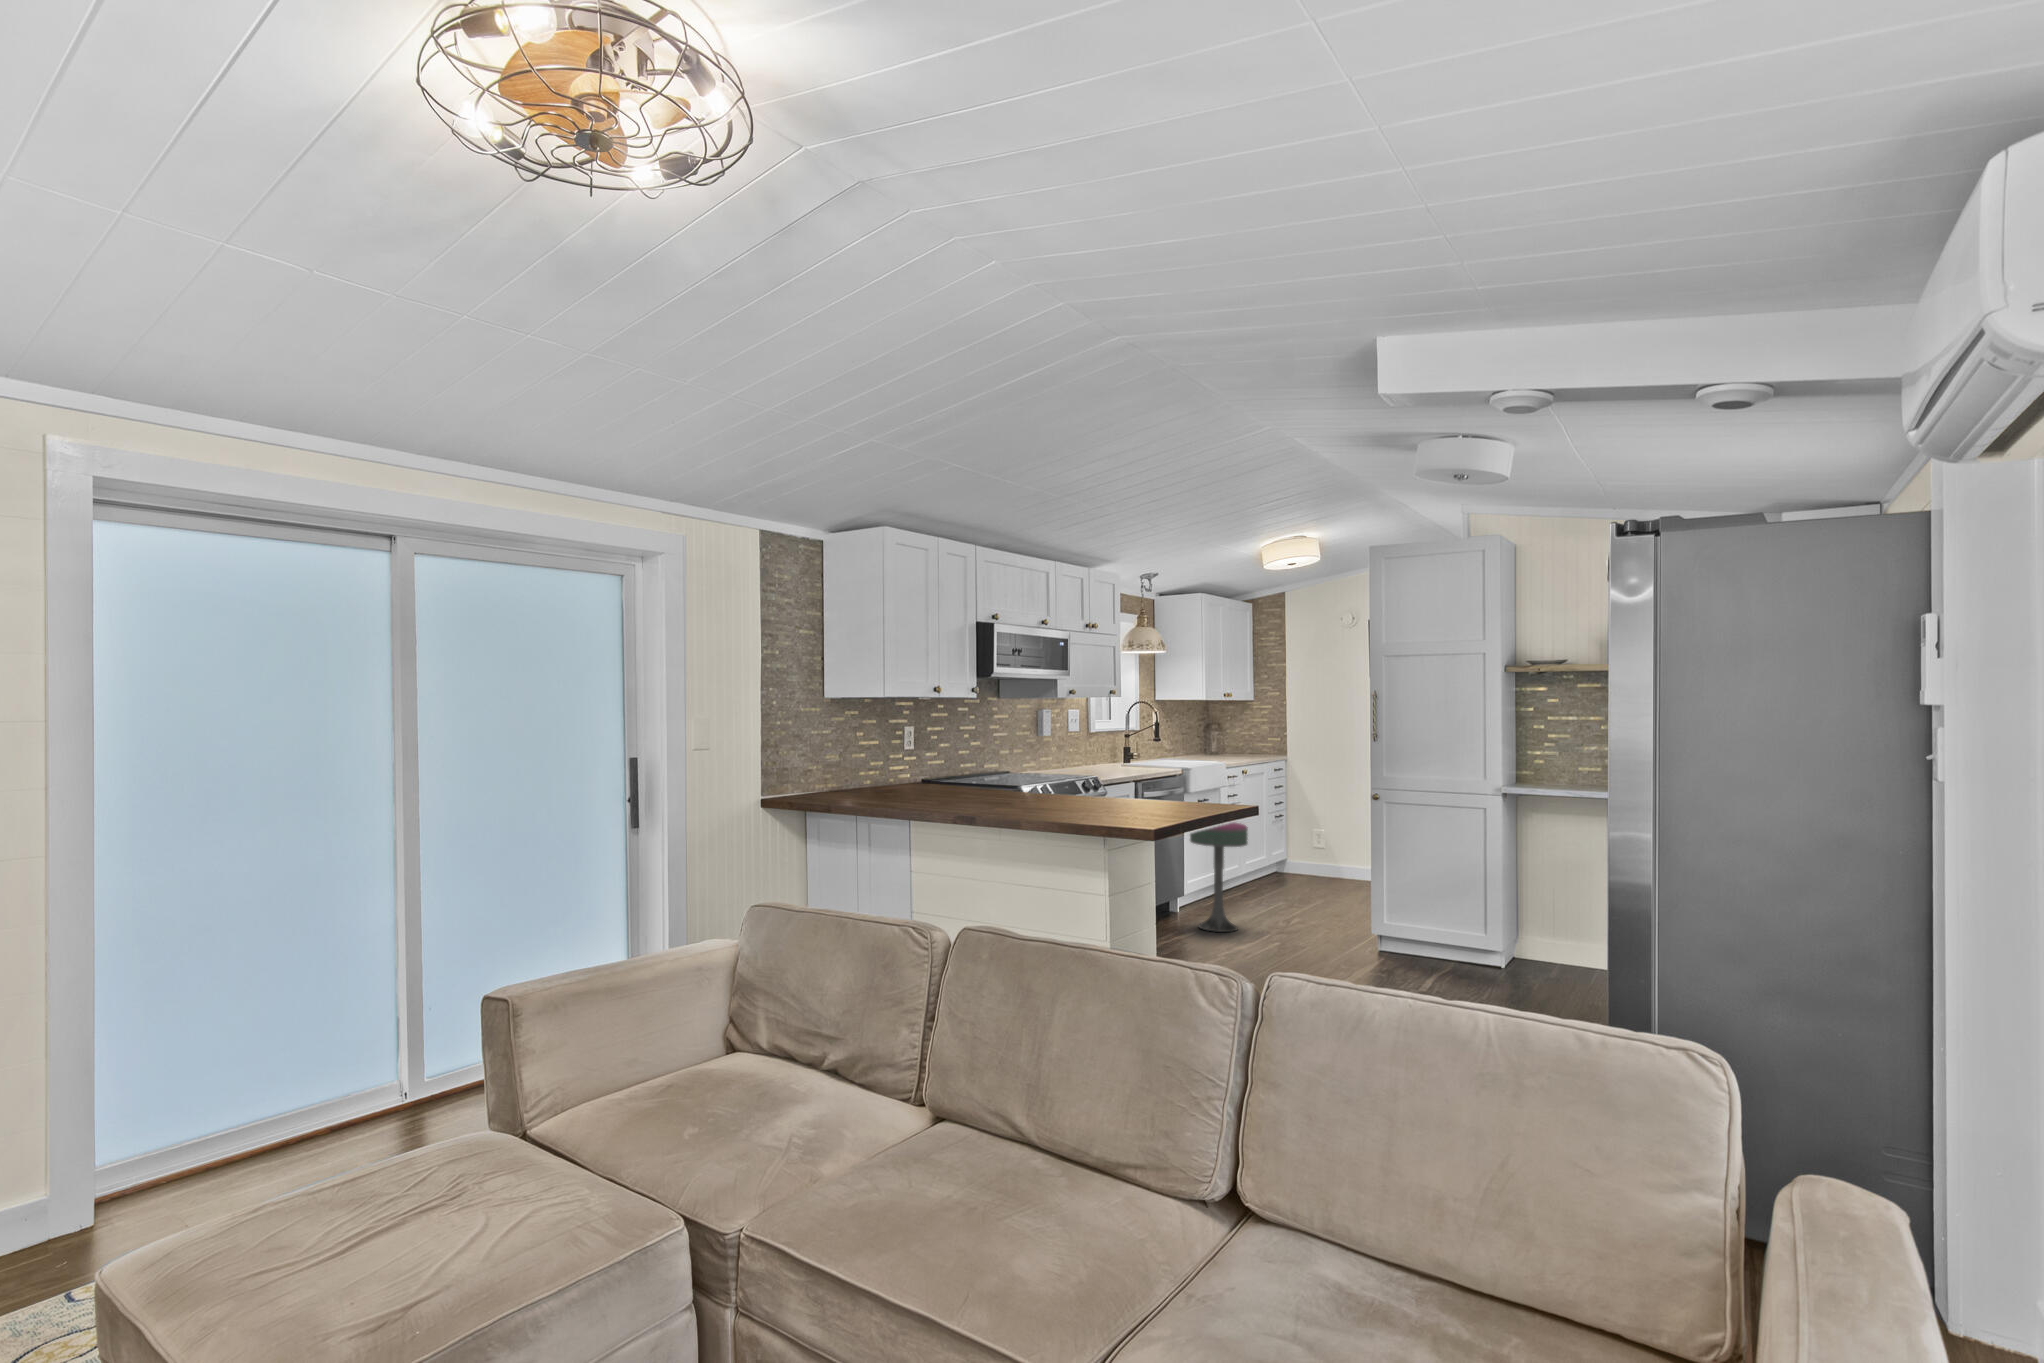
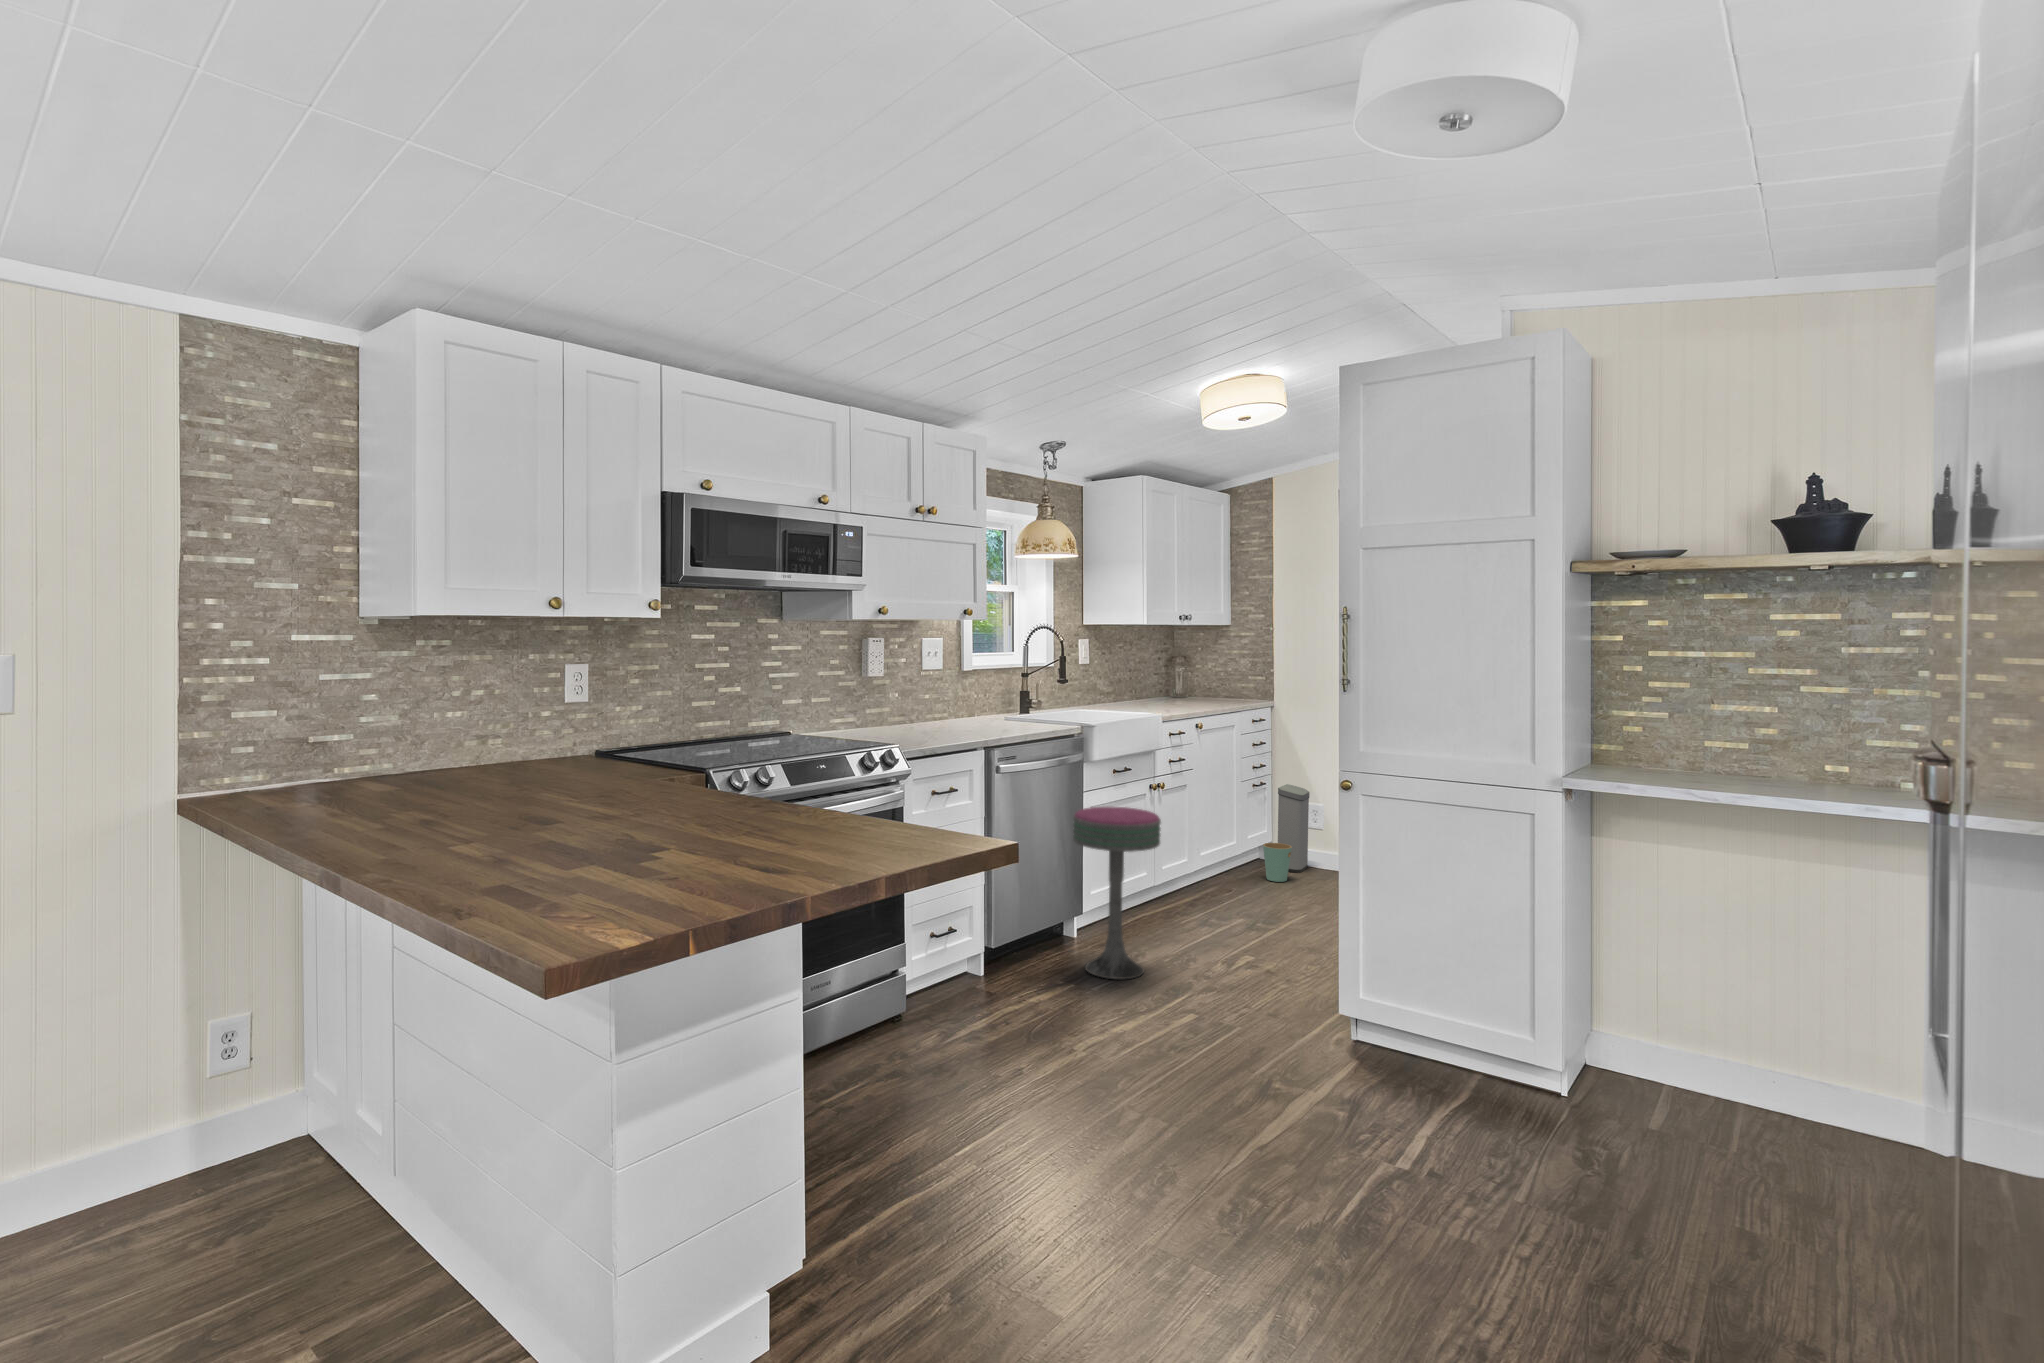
trash can: none [1288,815,1316,884] -> present [1263,784,1310,882]

